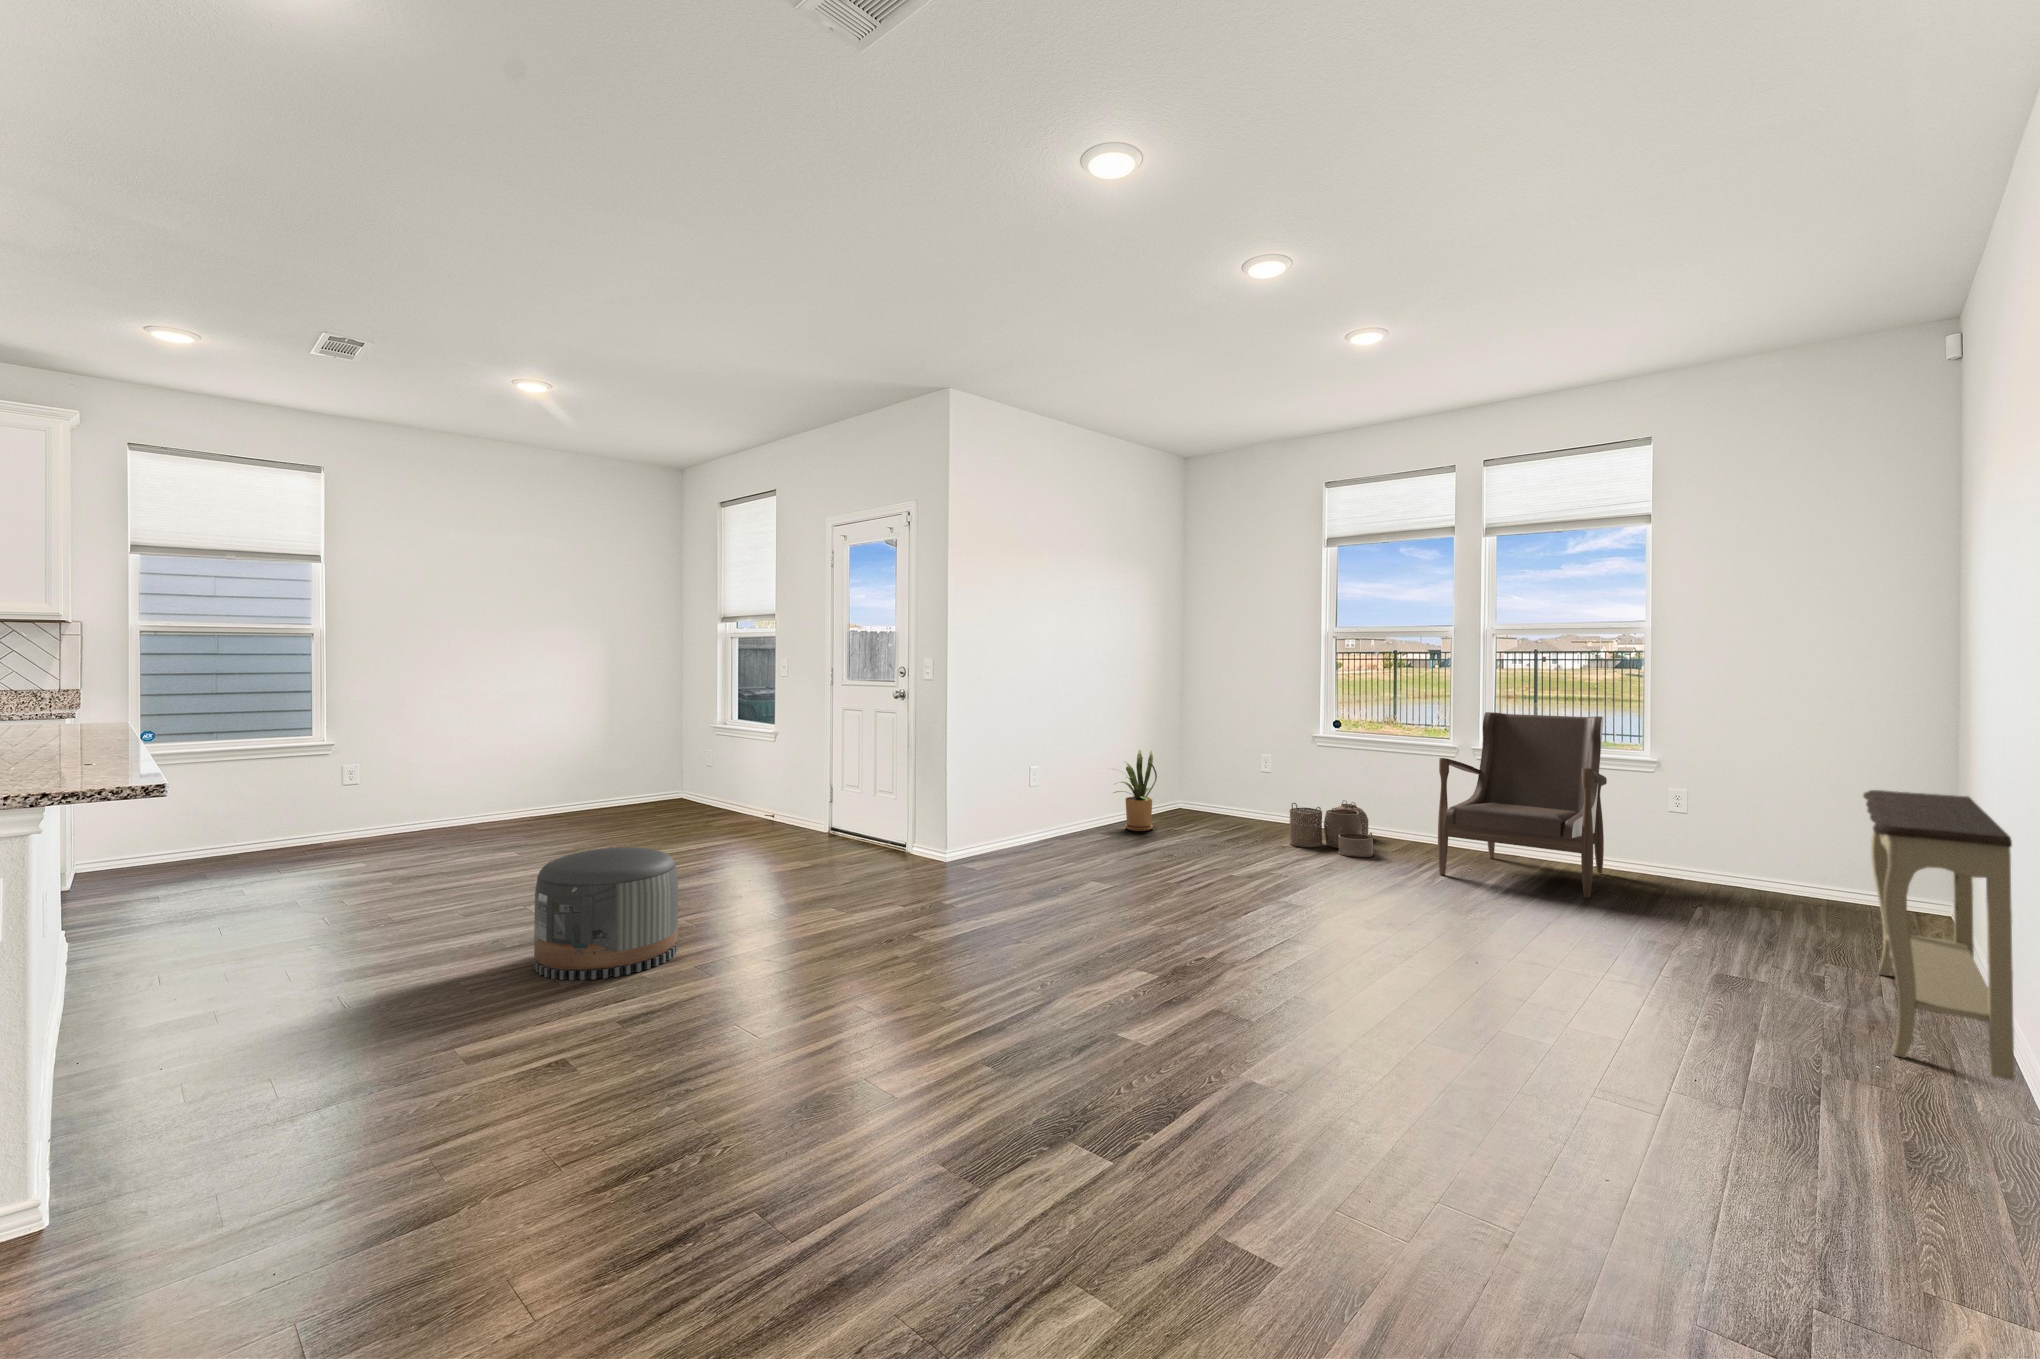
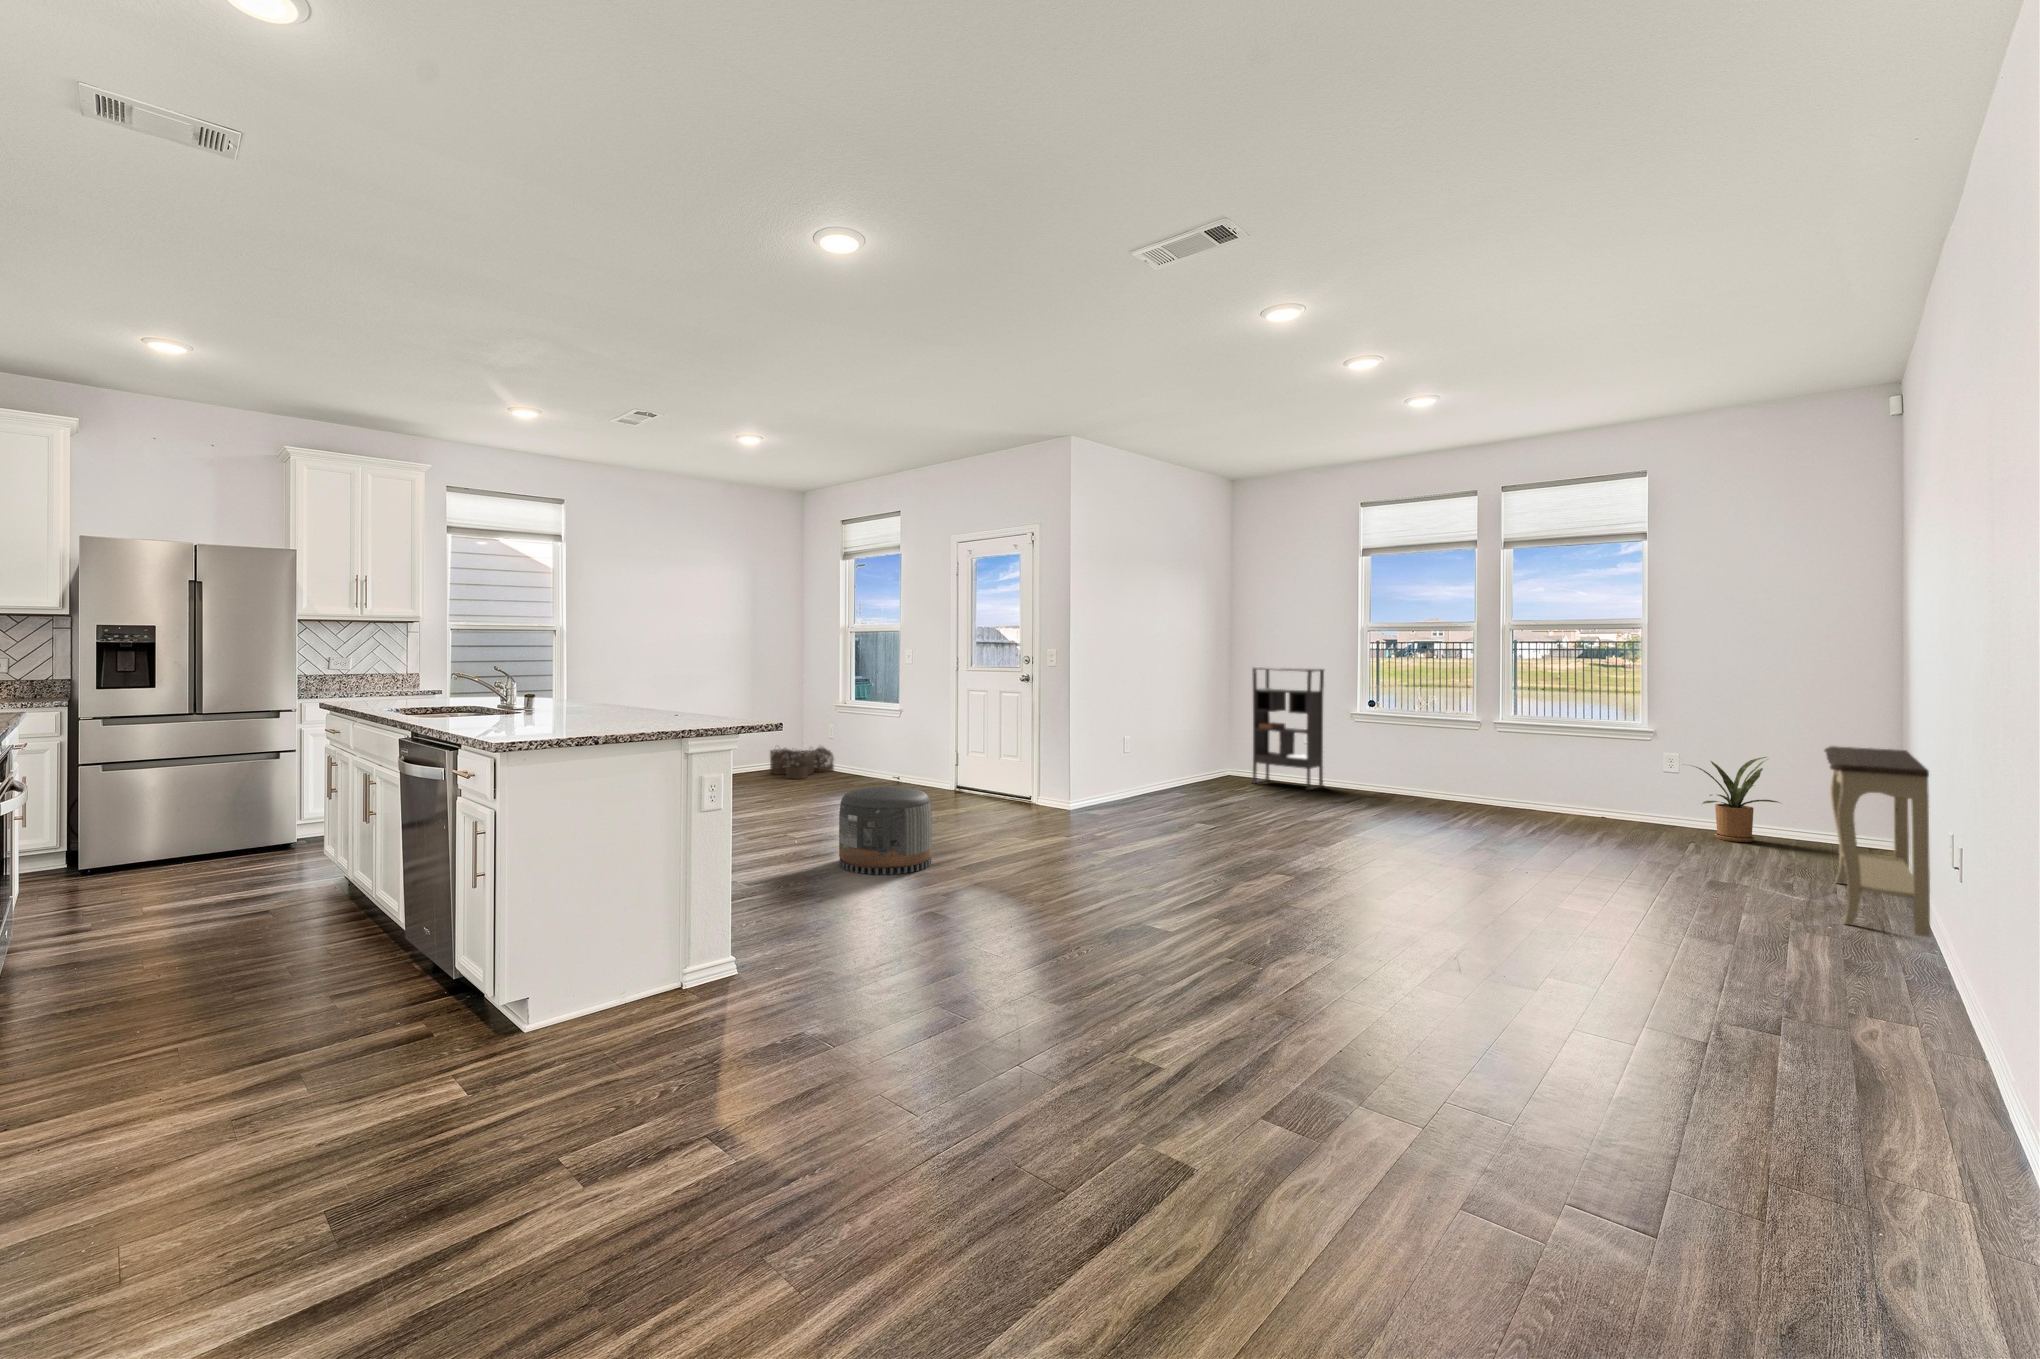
bookshelf: none [1198,678,1283,829] -> present [1252,667,1324,790]
armchair: present [1438,712,1607,897] -> none [1471,693,1612,836]
house plant: present [1114,750,1157,831] -> present [1691,757,1780,842]
woven basket: present [1289,800,1373,857] -> present [770,747,834,779]

